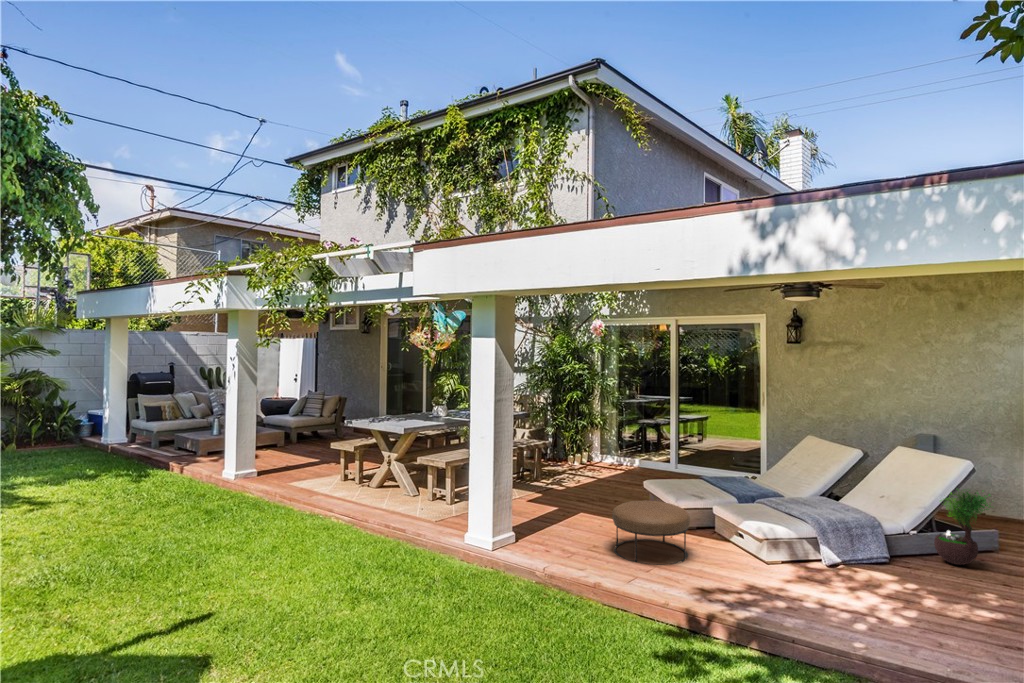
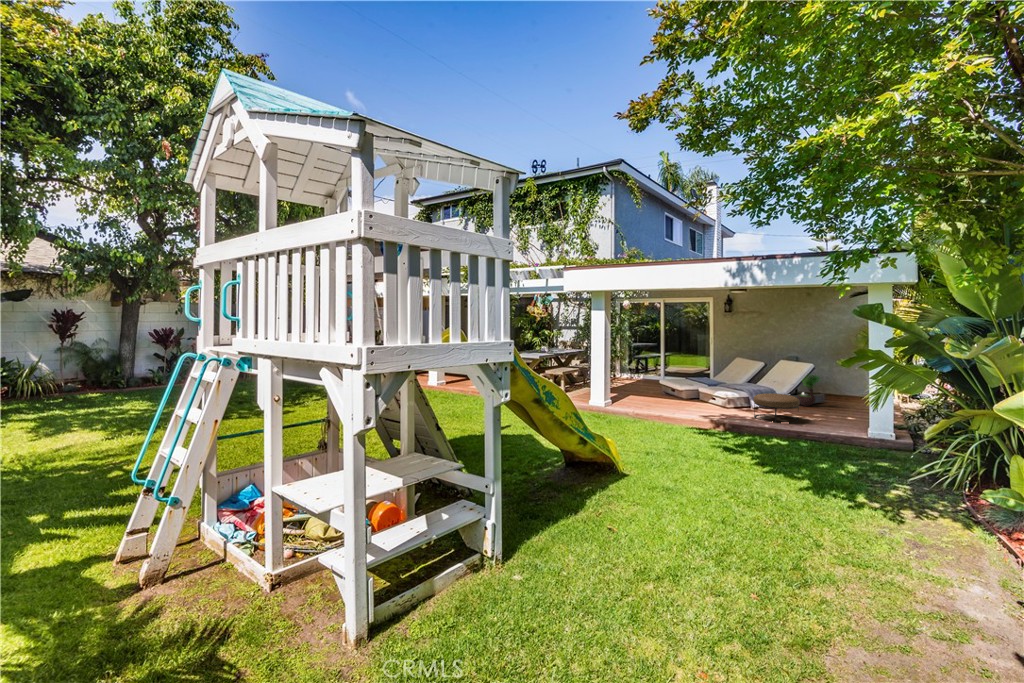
ottoman: present [612,501,690,565] -> present [754,393,800,423]

